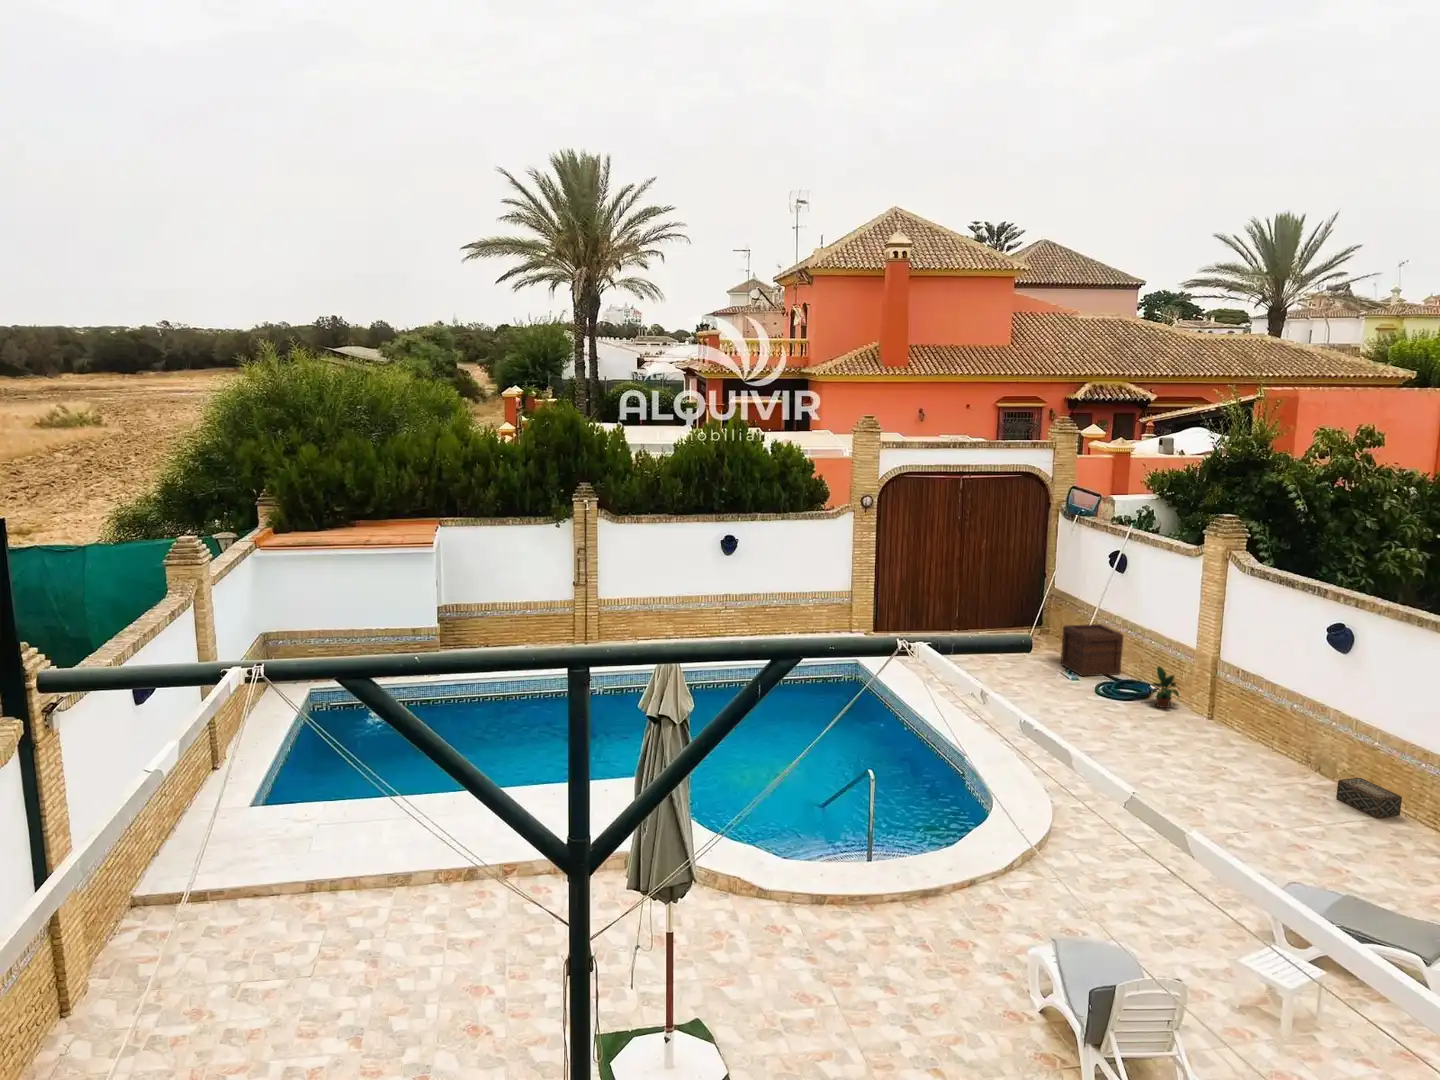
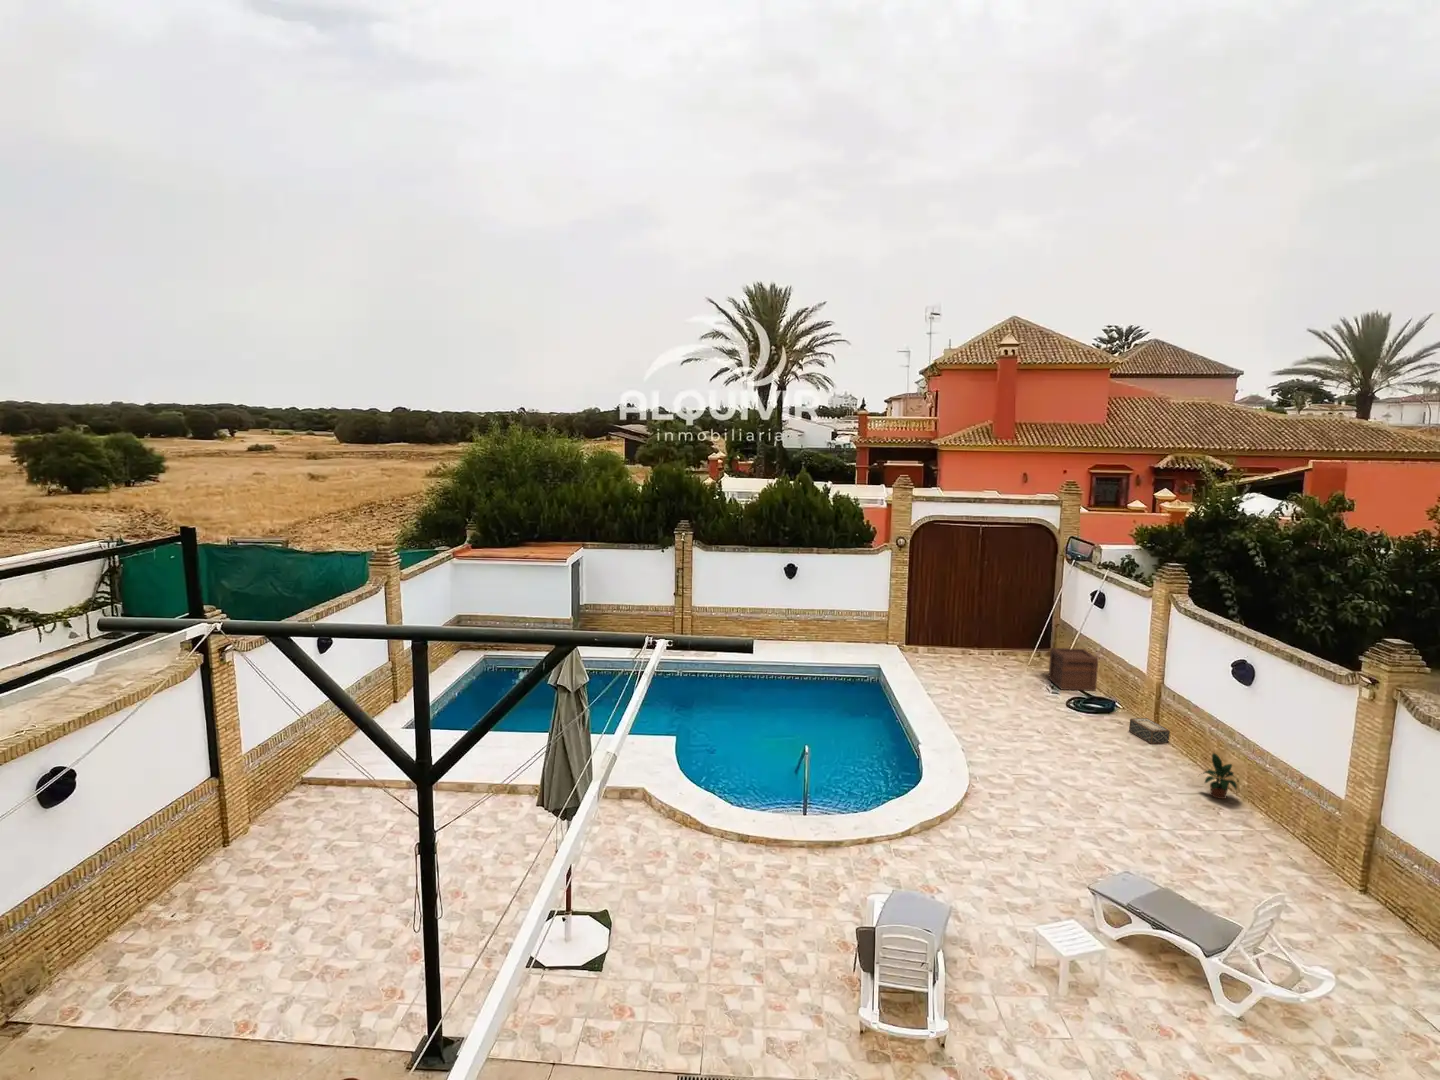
potted plant: present [1151,666,1179,708] -> present [1203,753,1237,799]
woven basket: present [1336,778,1402,818] -> present [1129,718,1170,744]

